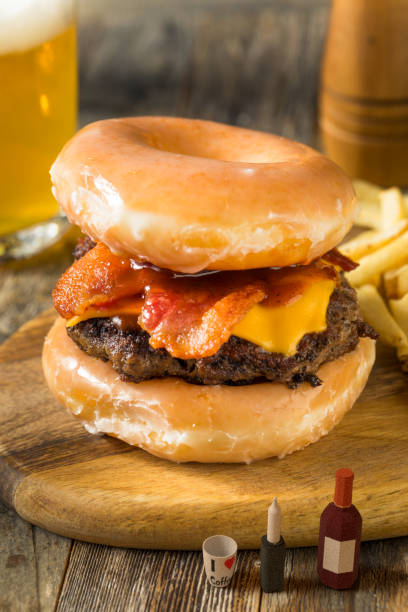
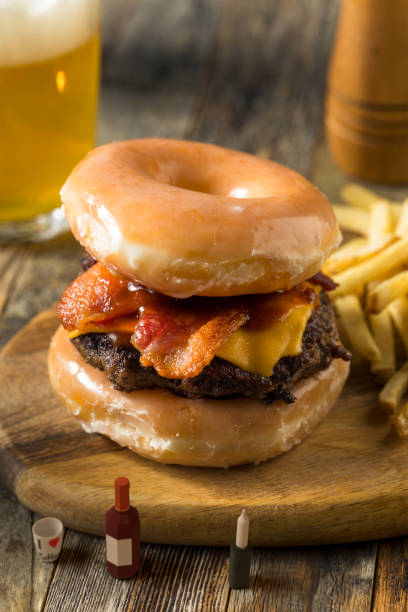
bottle: present [316,468,363,590] -> present [105,477,140,579]
cup: present [203,535,237,587] -> present [33,518,63,562]

